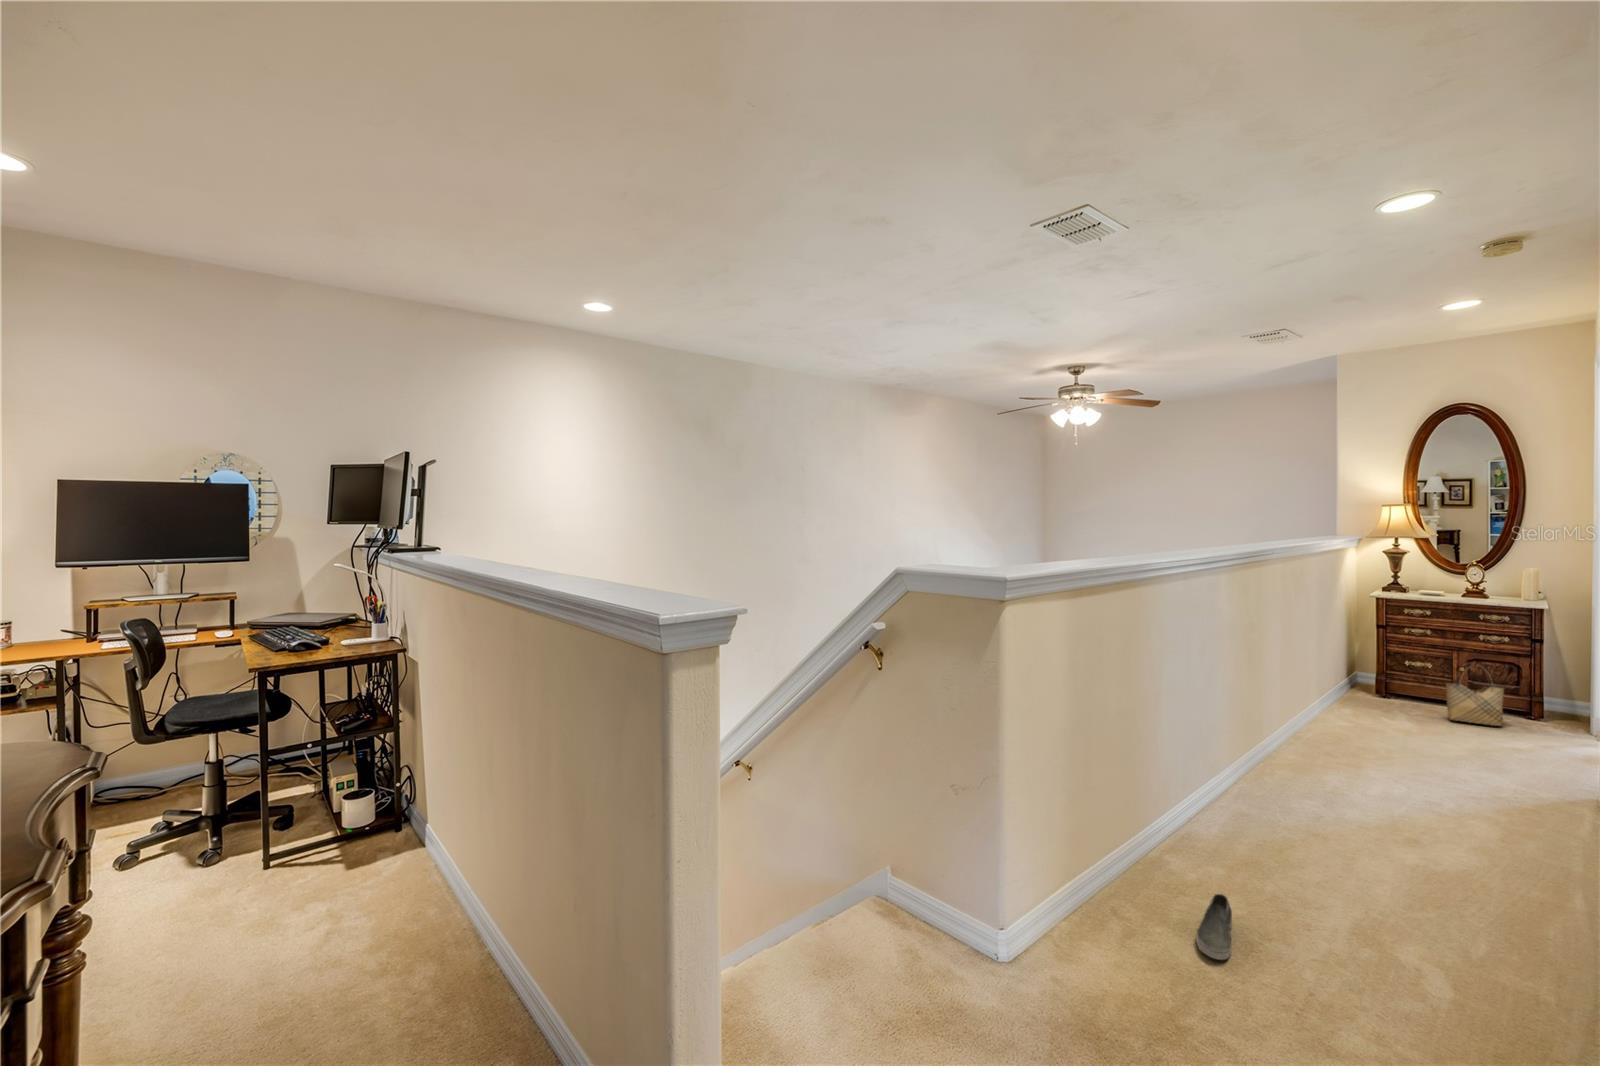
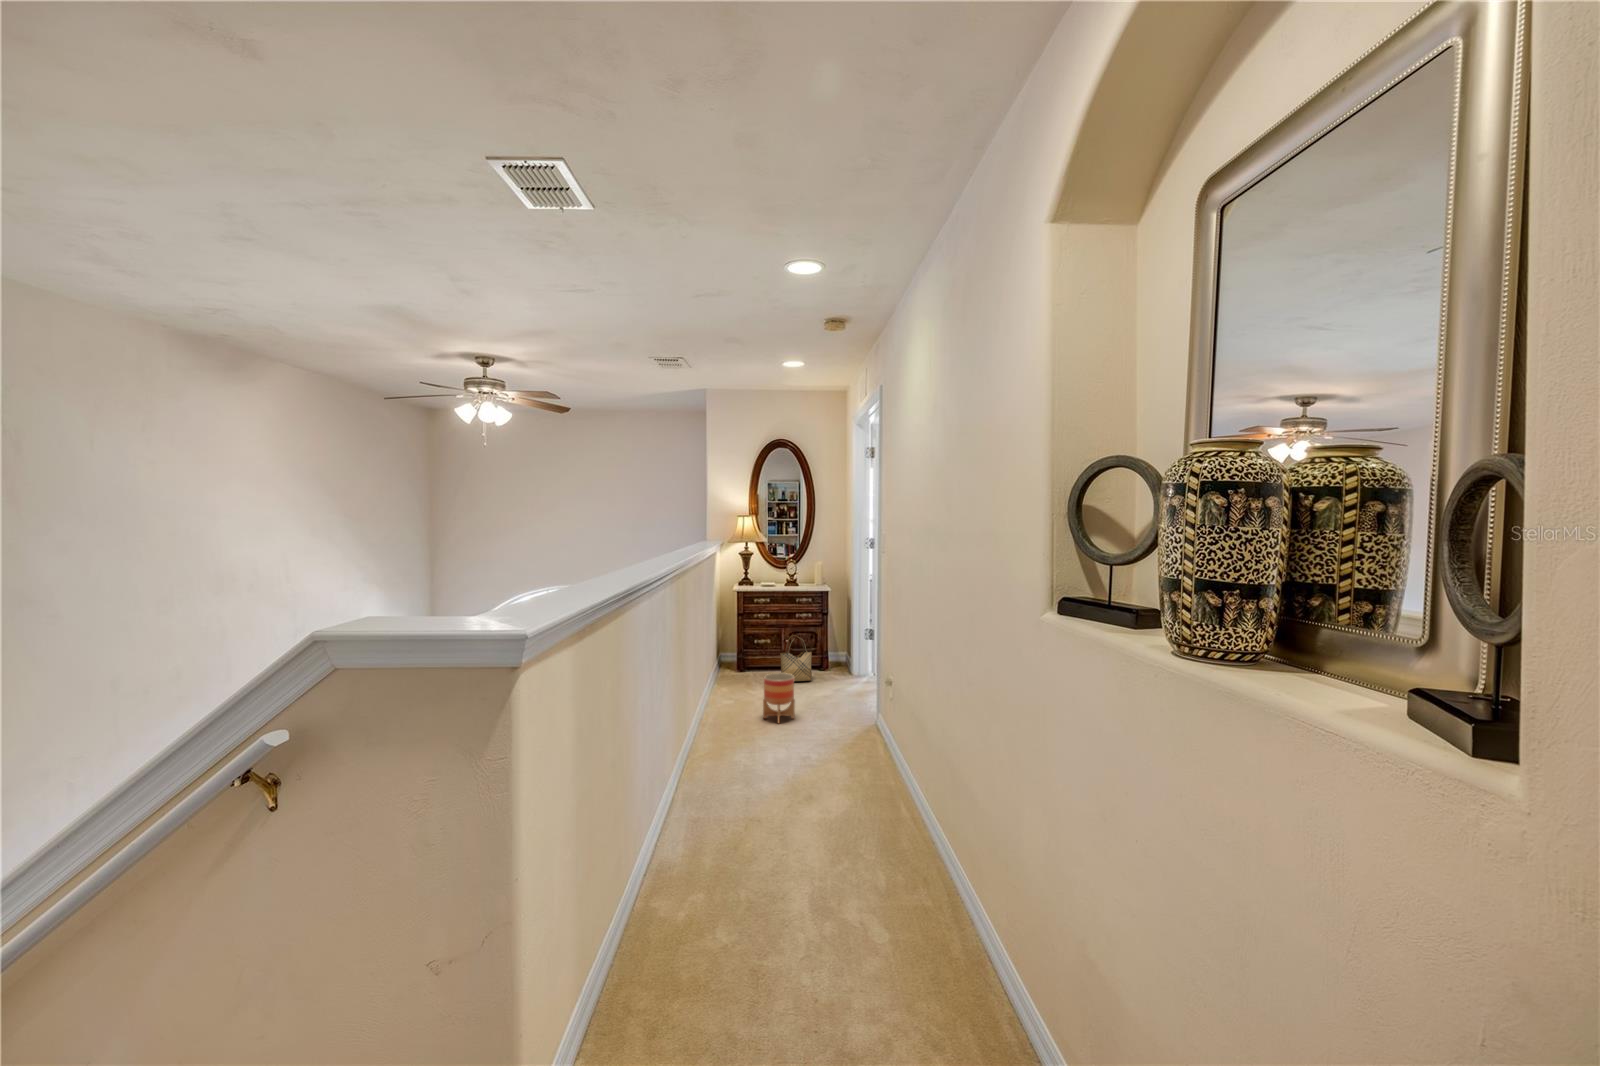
planter: none [1404,703,1457,766] -> present [763,673,795,723]
shoe: present [1197,894,1232,960] -> none [634,932,669,1024]

